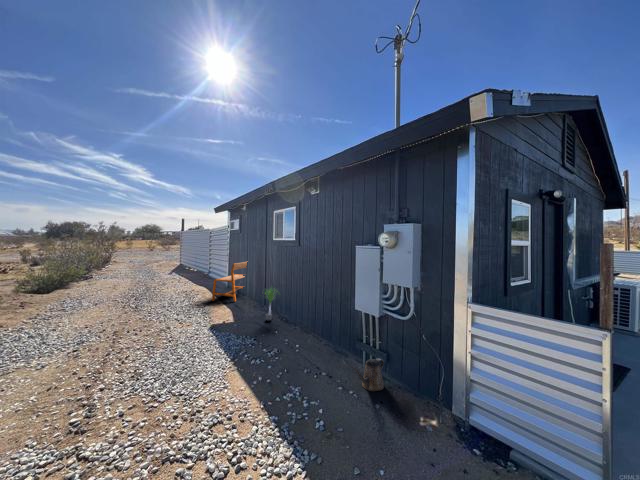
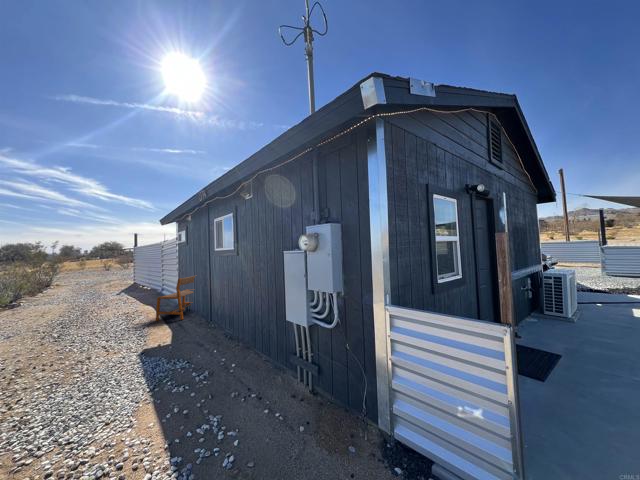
potted plant: present [265,289,275,320] -> none [199,297,228,338]
watering can: present [352,358,384,391] -> none [275,371,318,410]

